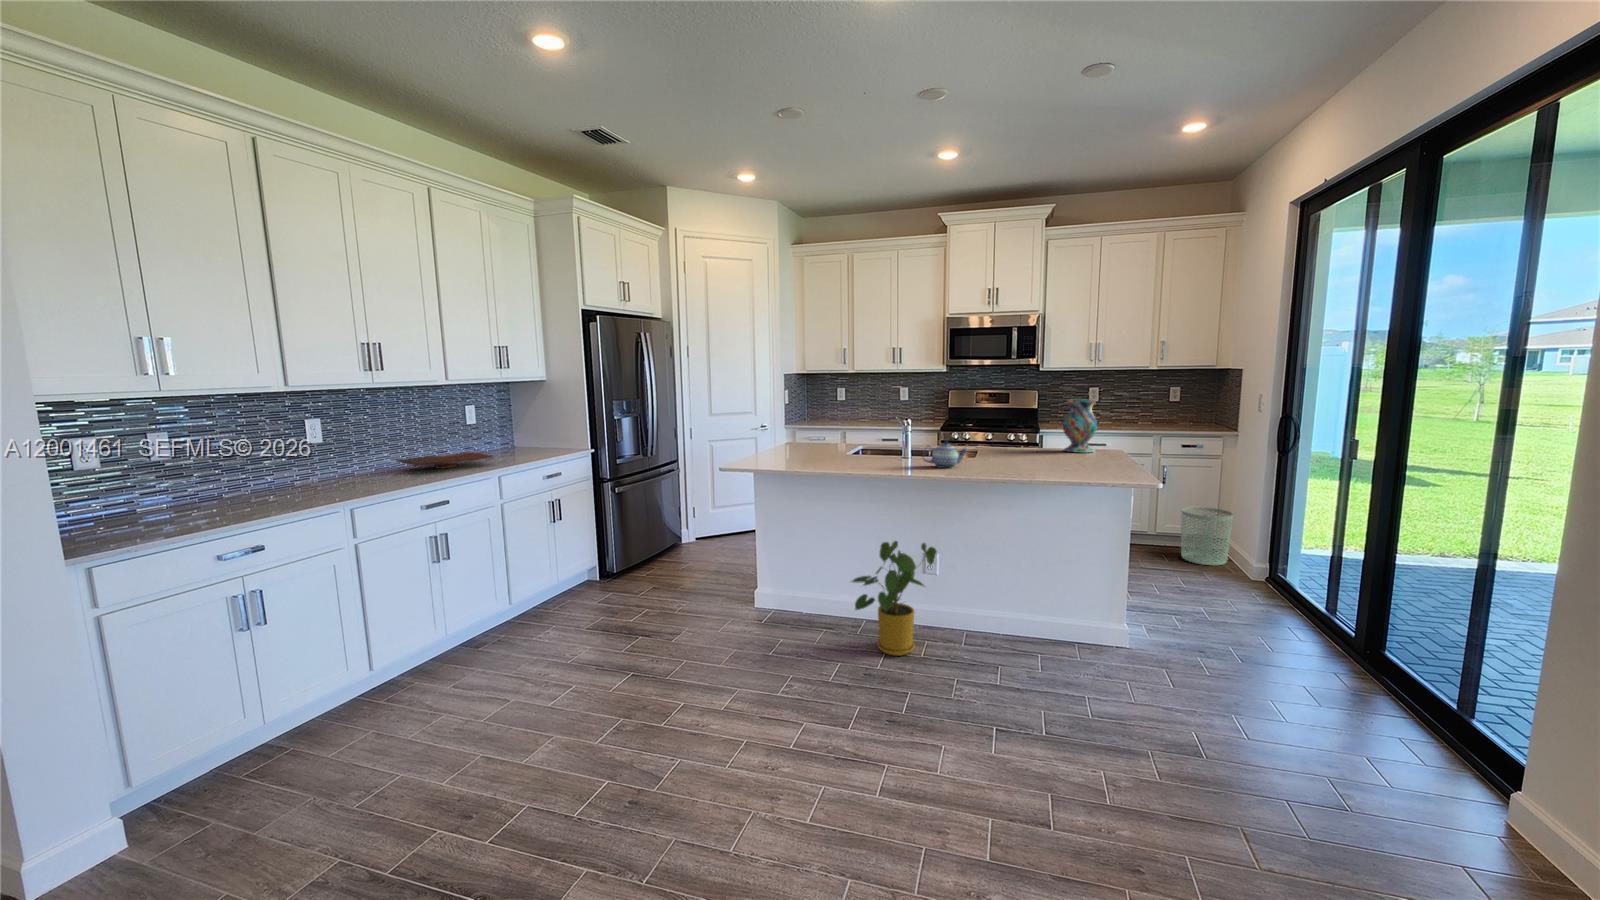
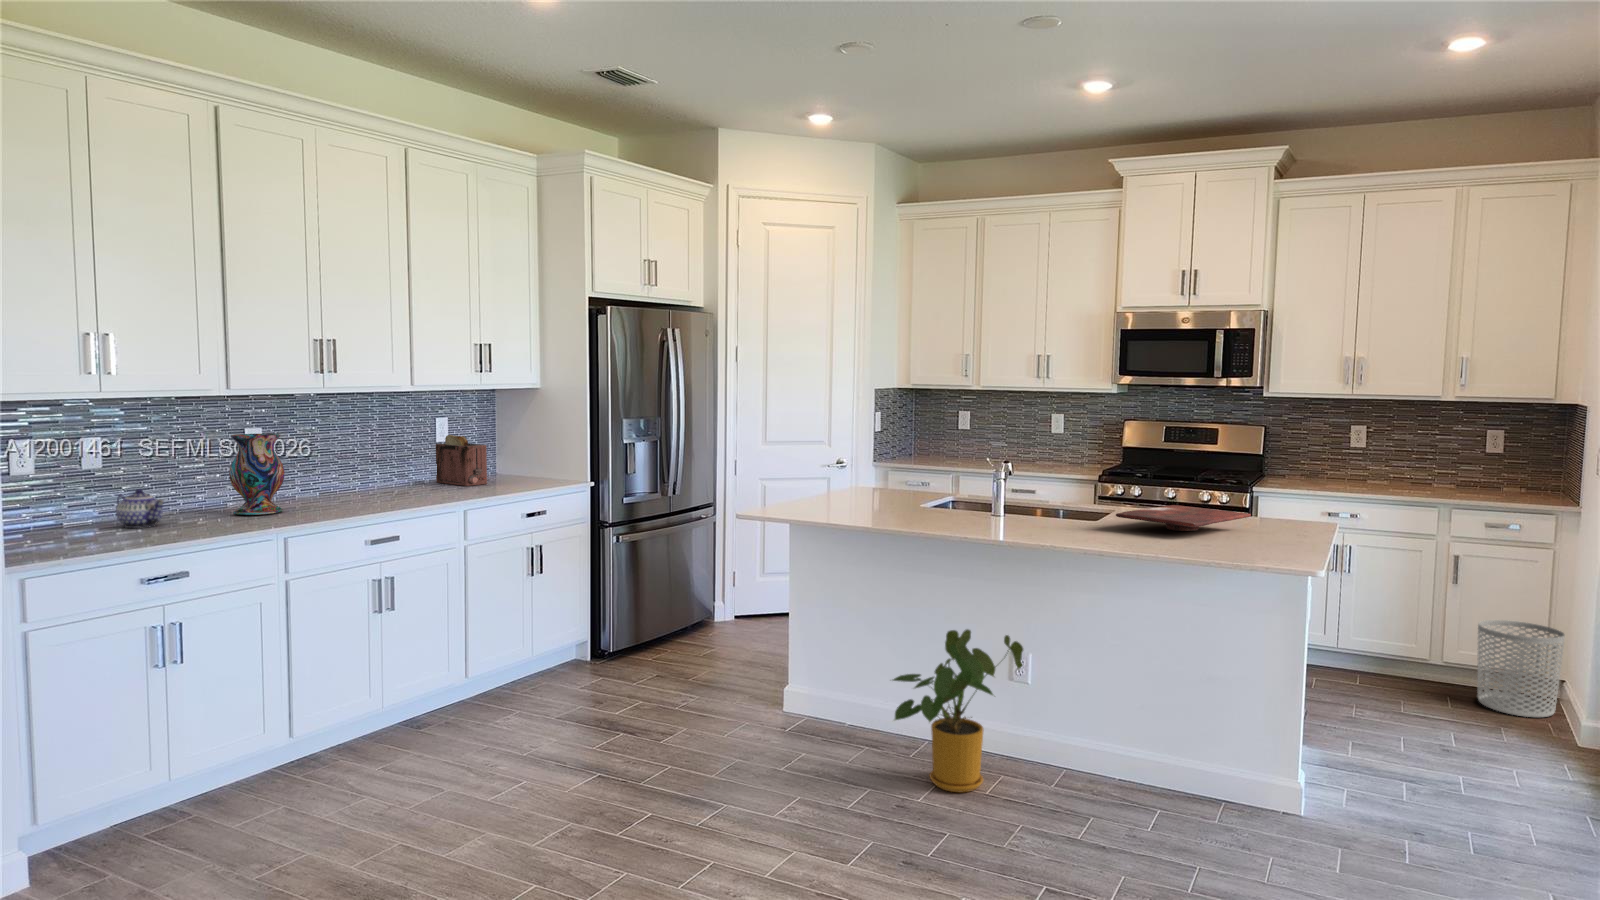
vase: present [1063,399,1097,453] -> present [229,434,285,515]
toaster: none [466,418,511,457] -> present [436,435,487,486]
teapot: present [922,441,967,468] -> present [116,489,163,528]
cutting board: present [397,452,492,469] -> present [1116,505,1251,531]

